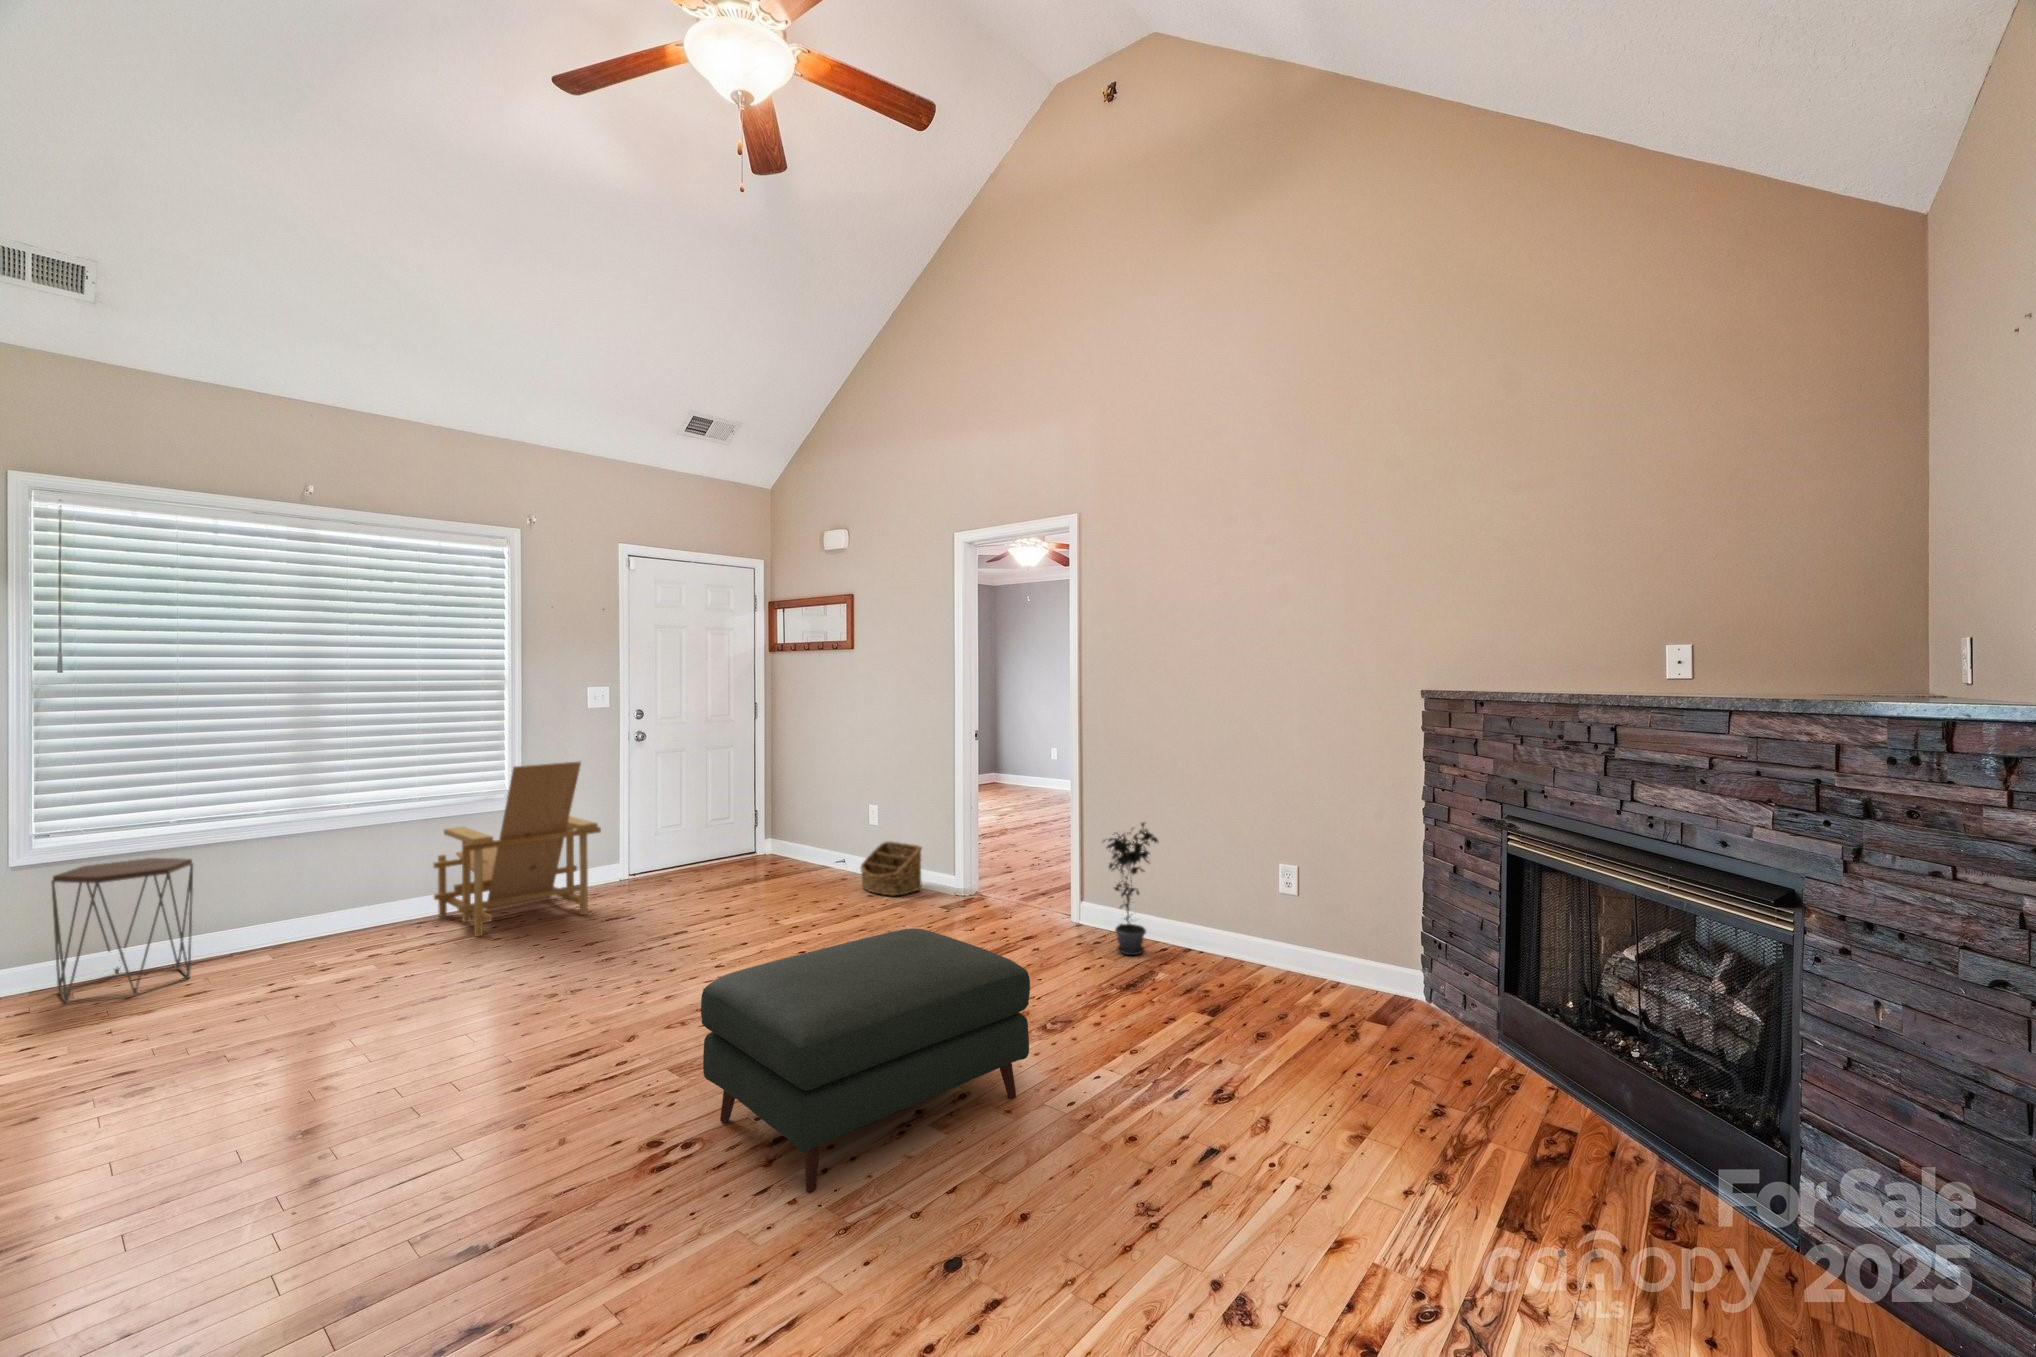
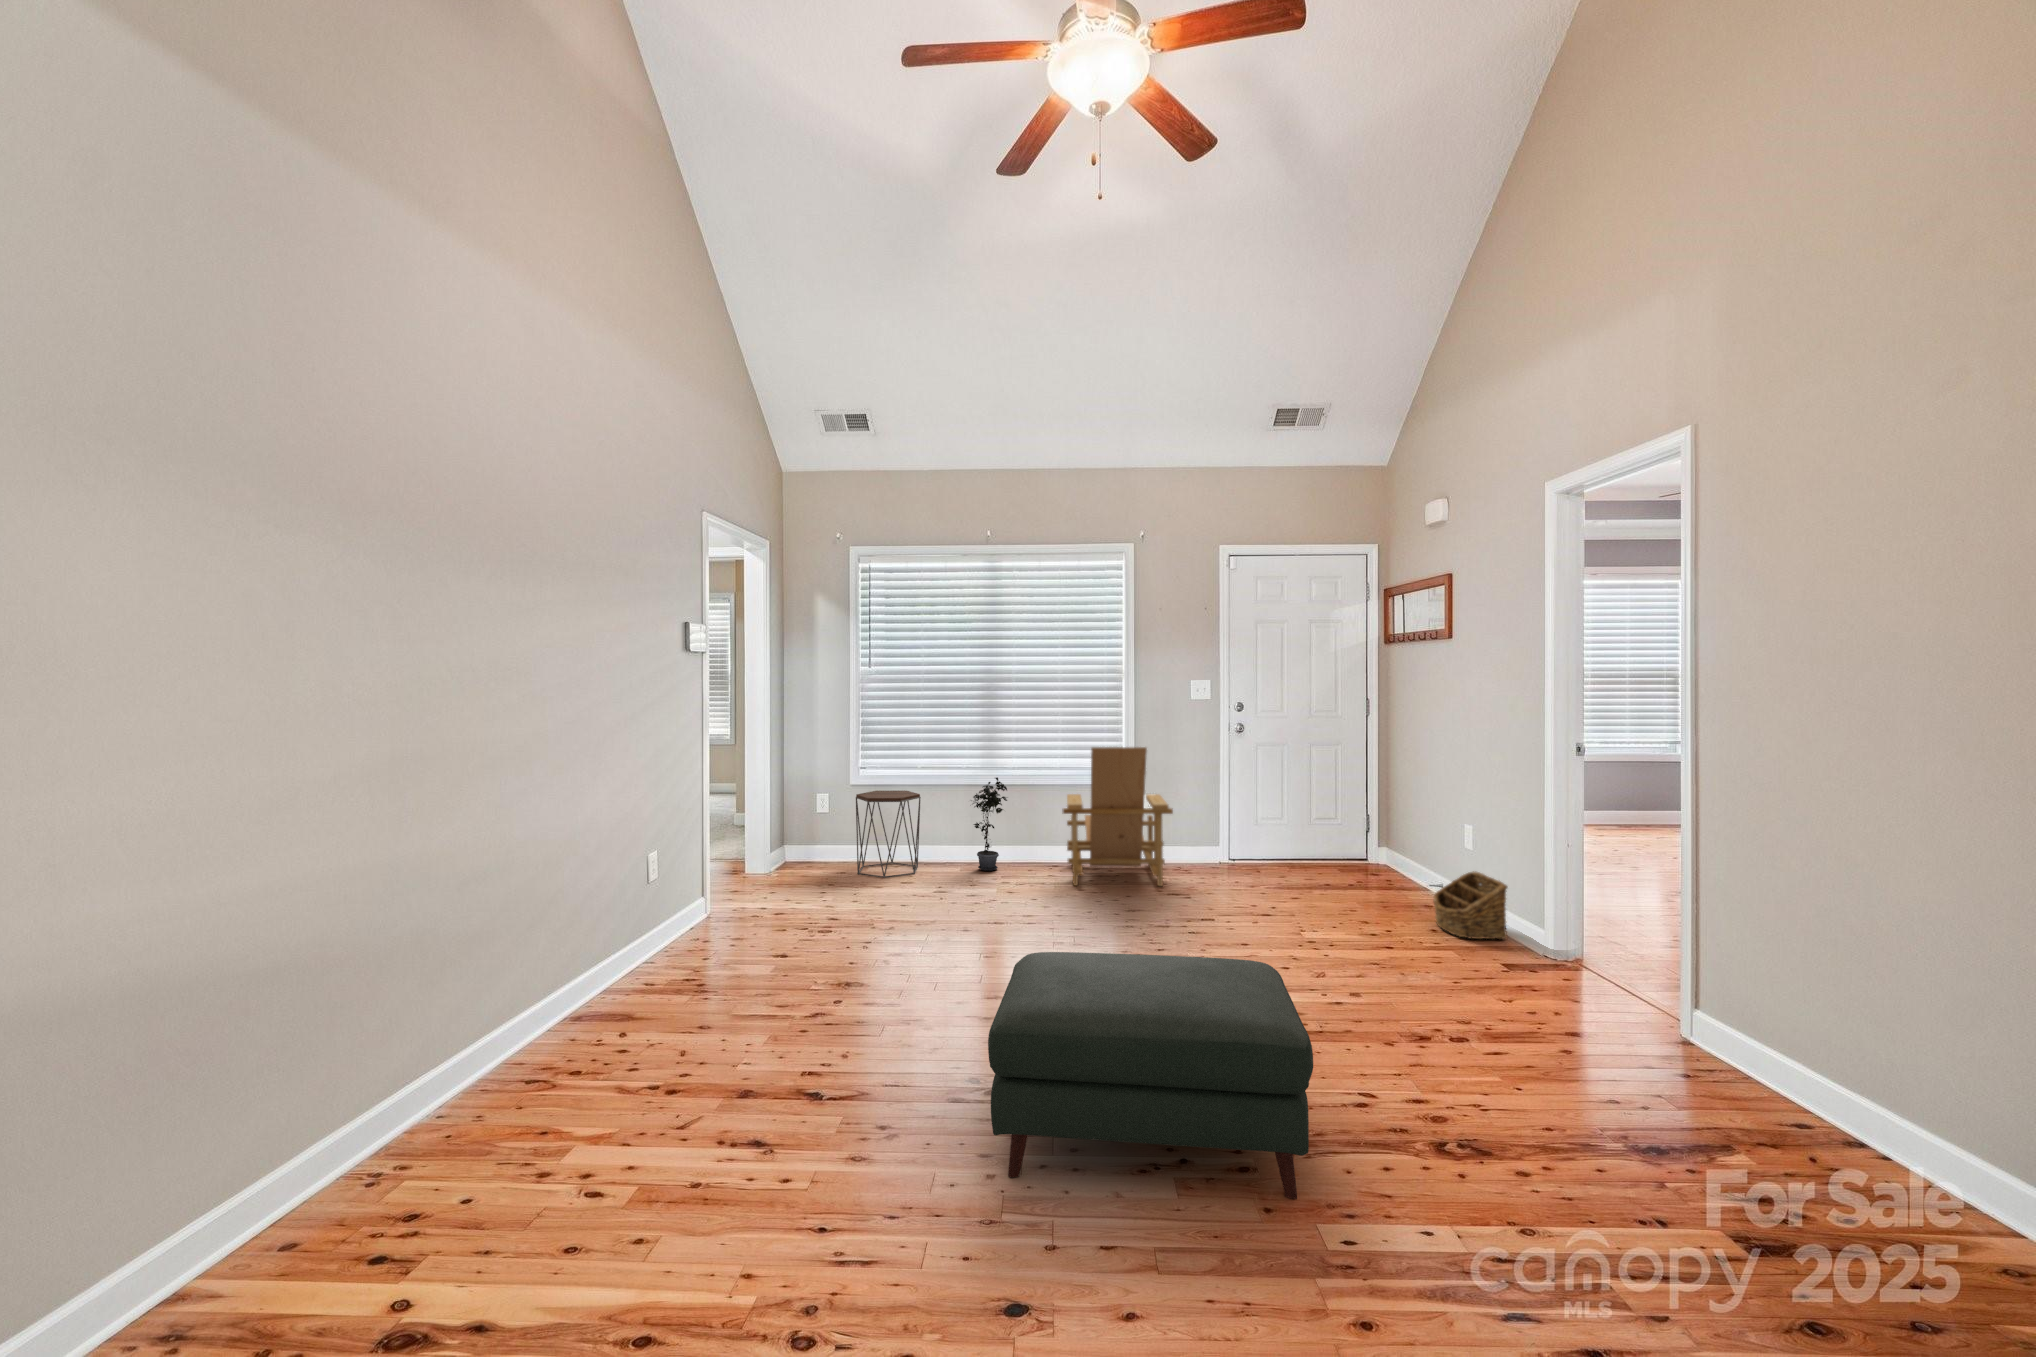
potted plant: present [1104,822,1158,955] -> present [973,777,1007,871]

